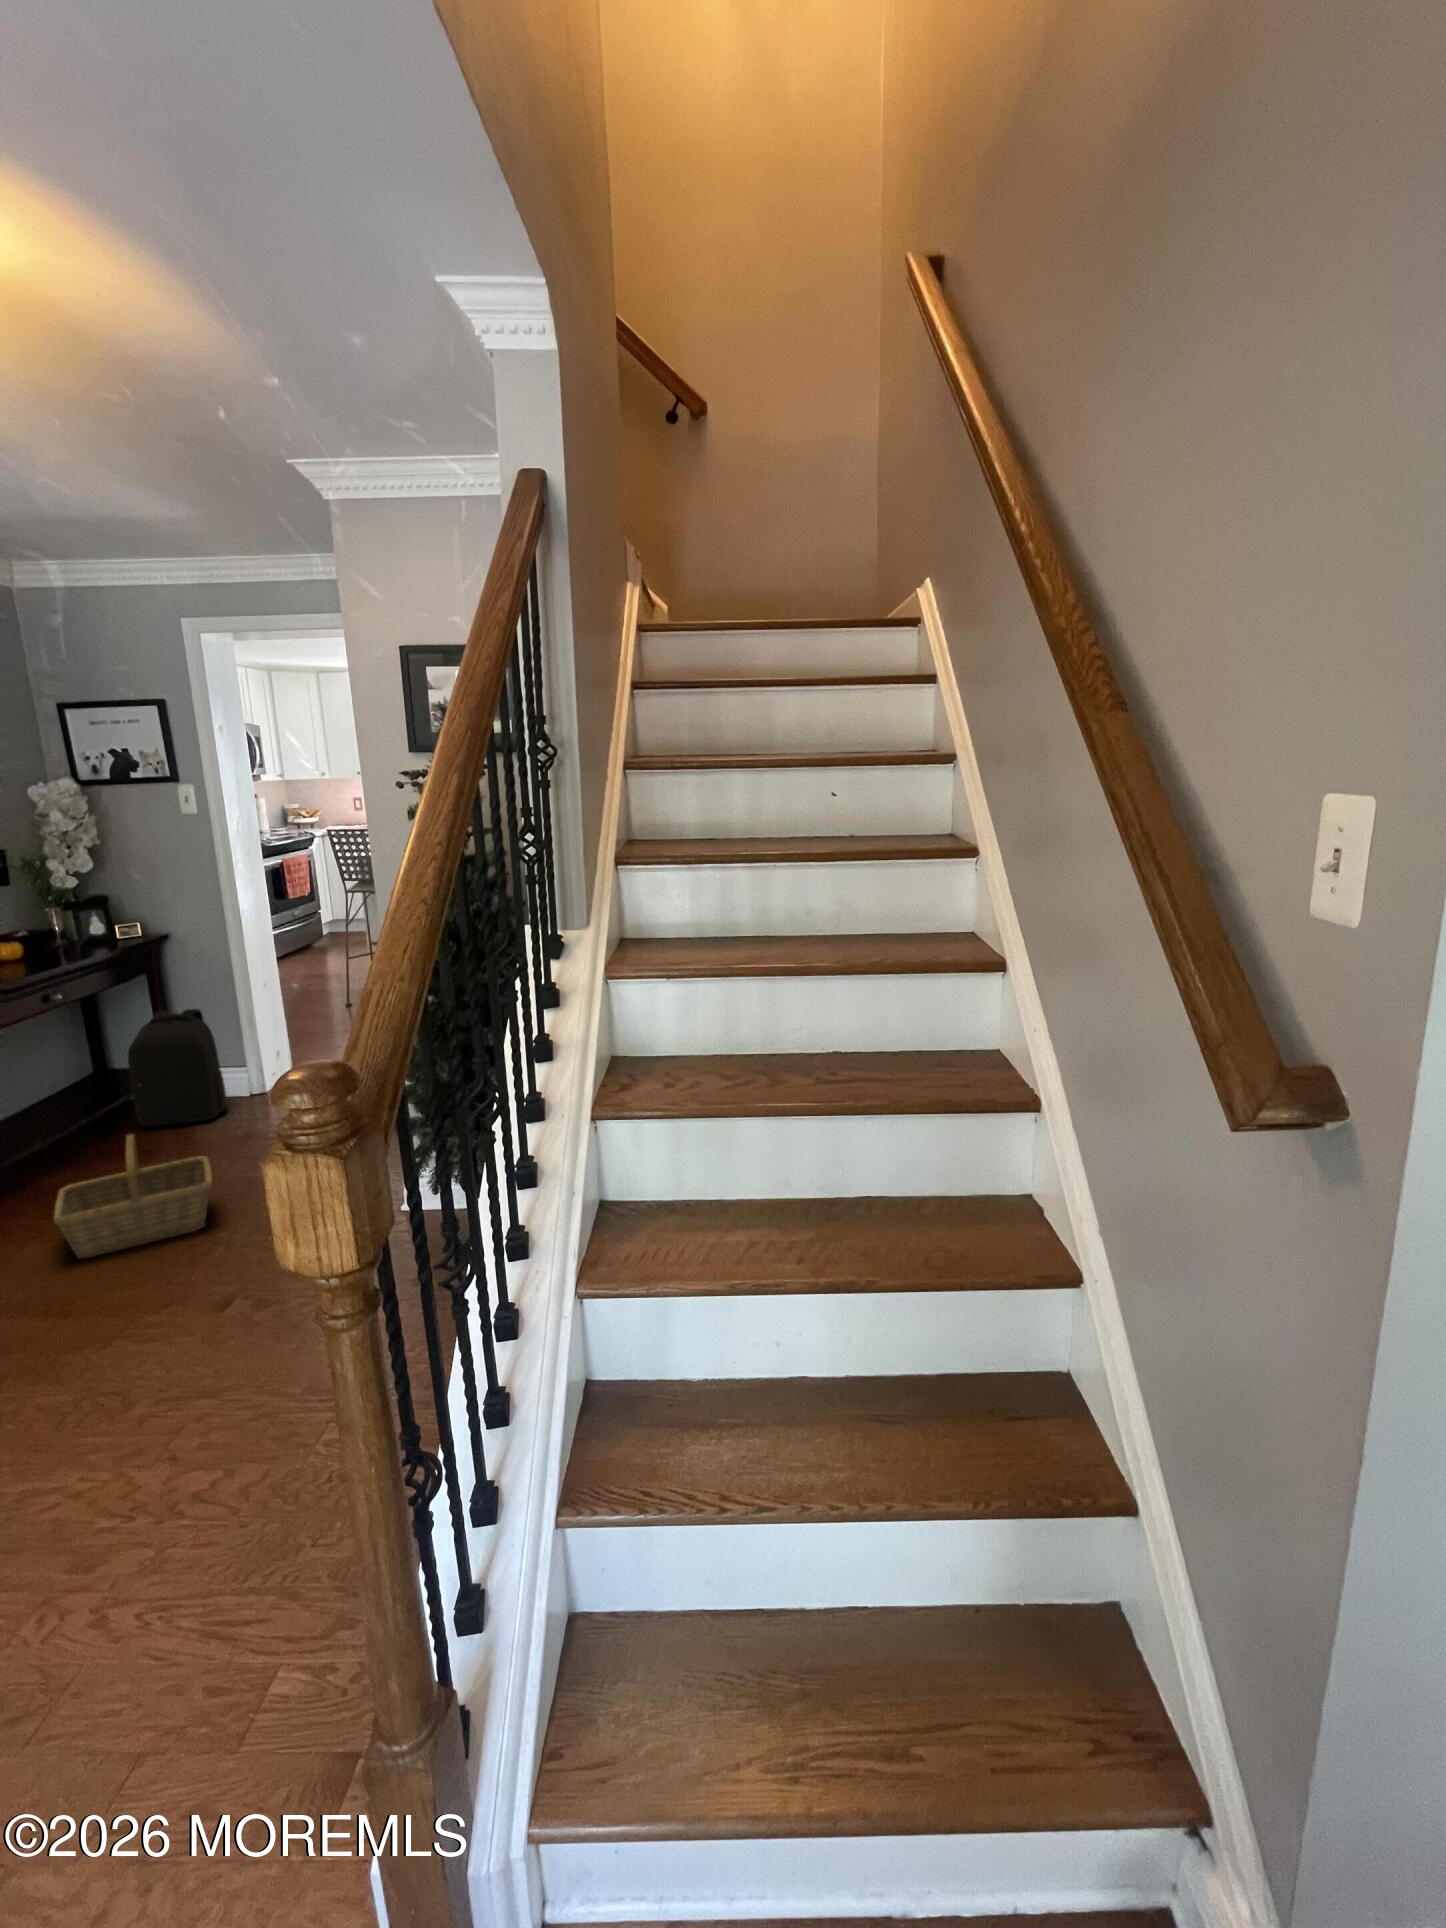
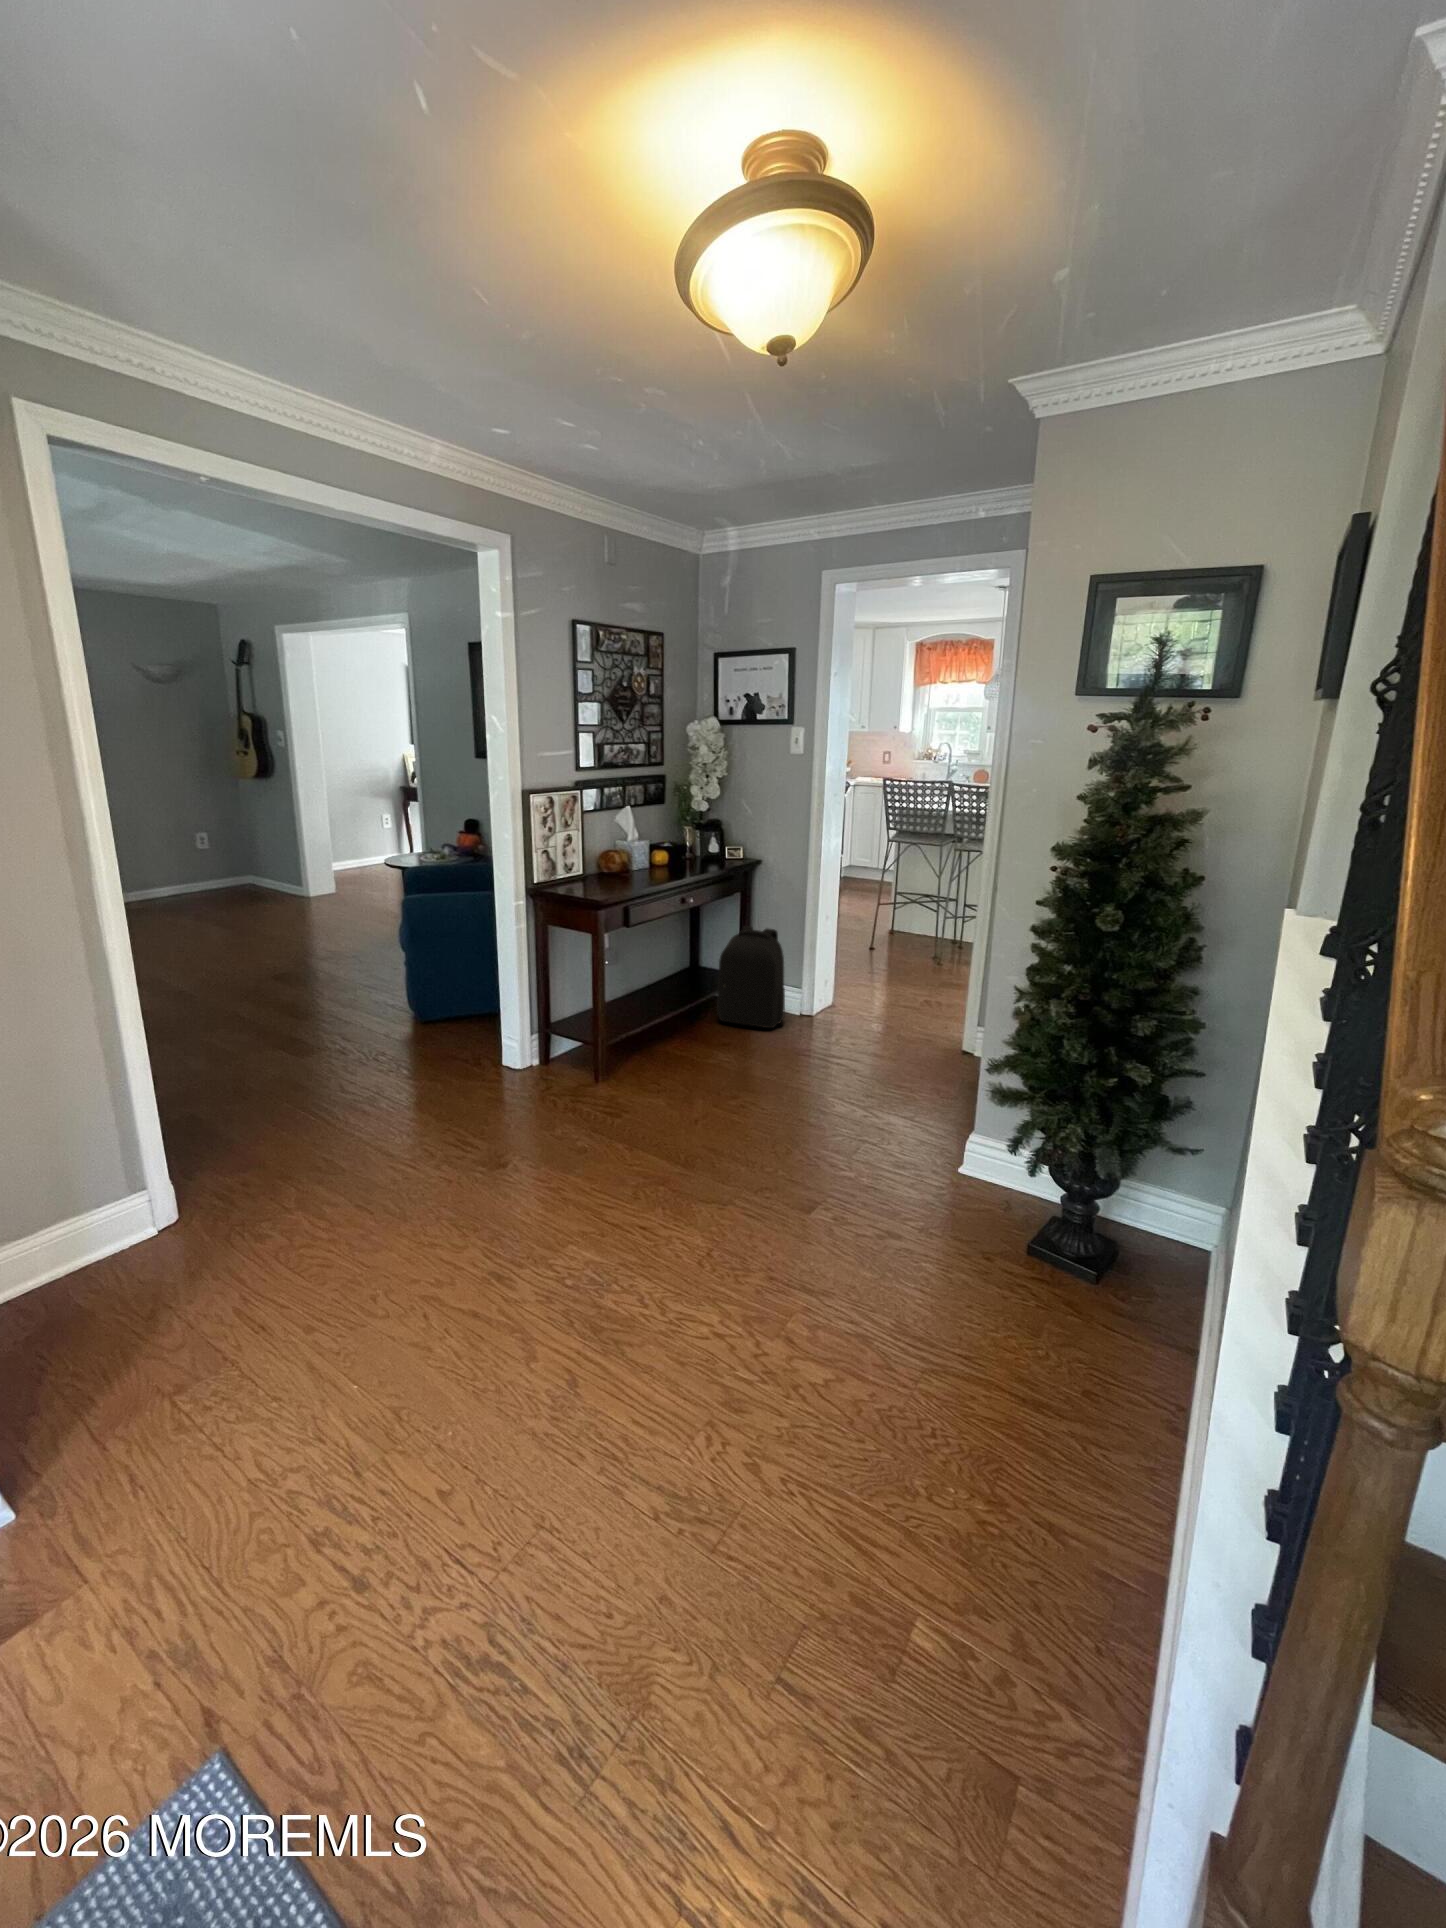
basket: present [54,1134,212,1258] -> none [656,1037,775,1139]

